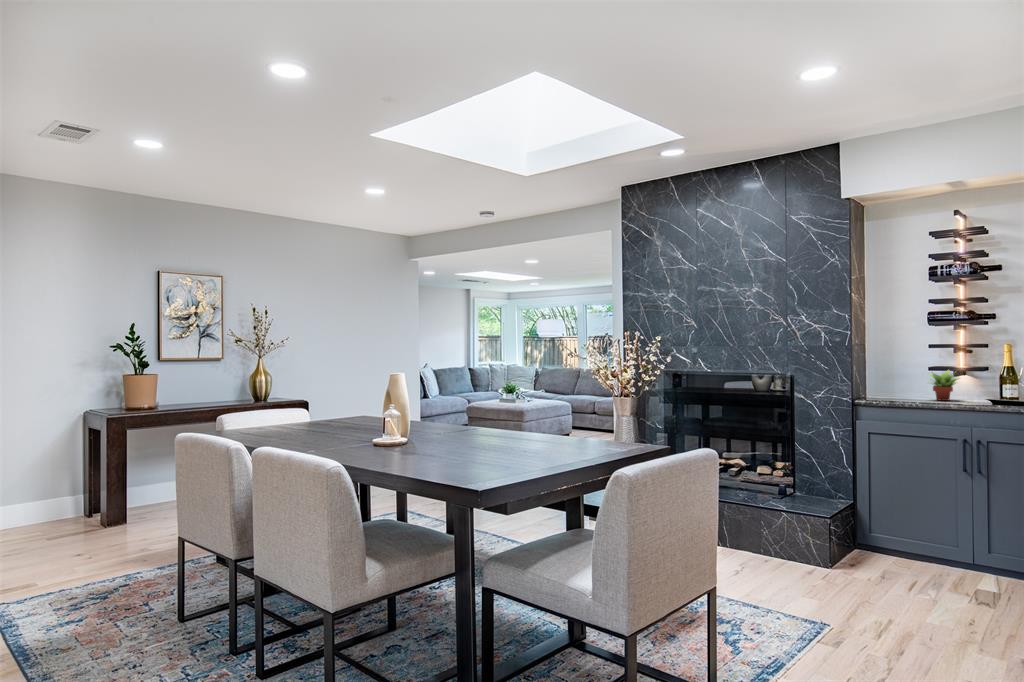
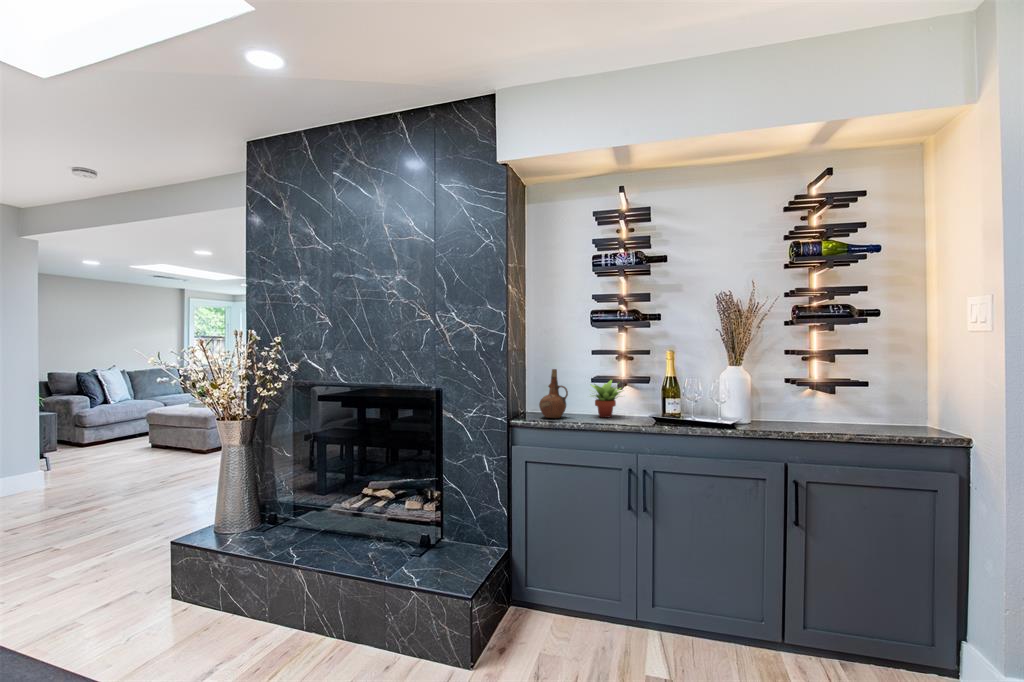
ceramic pitcher: none [880,360,907,400] -> present [539,369,568,418]

